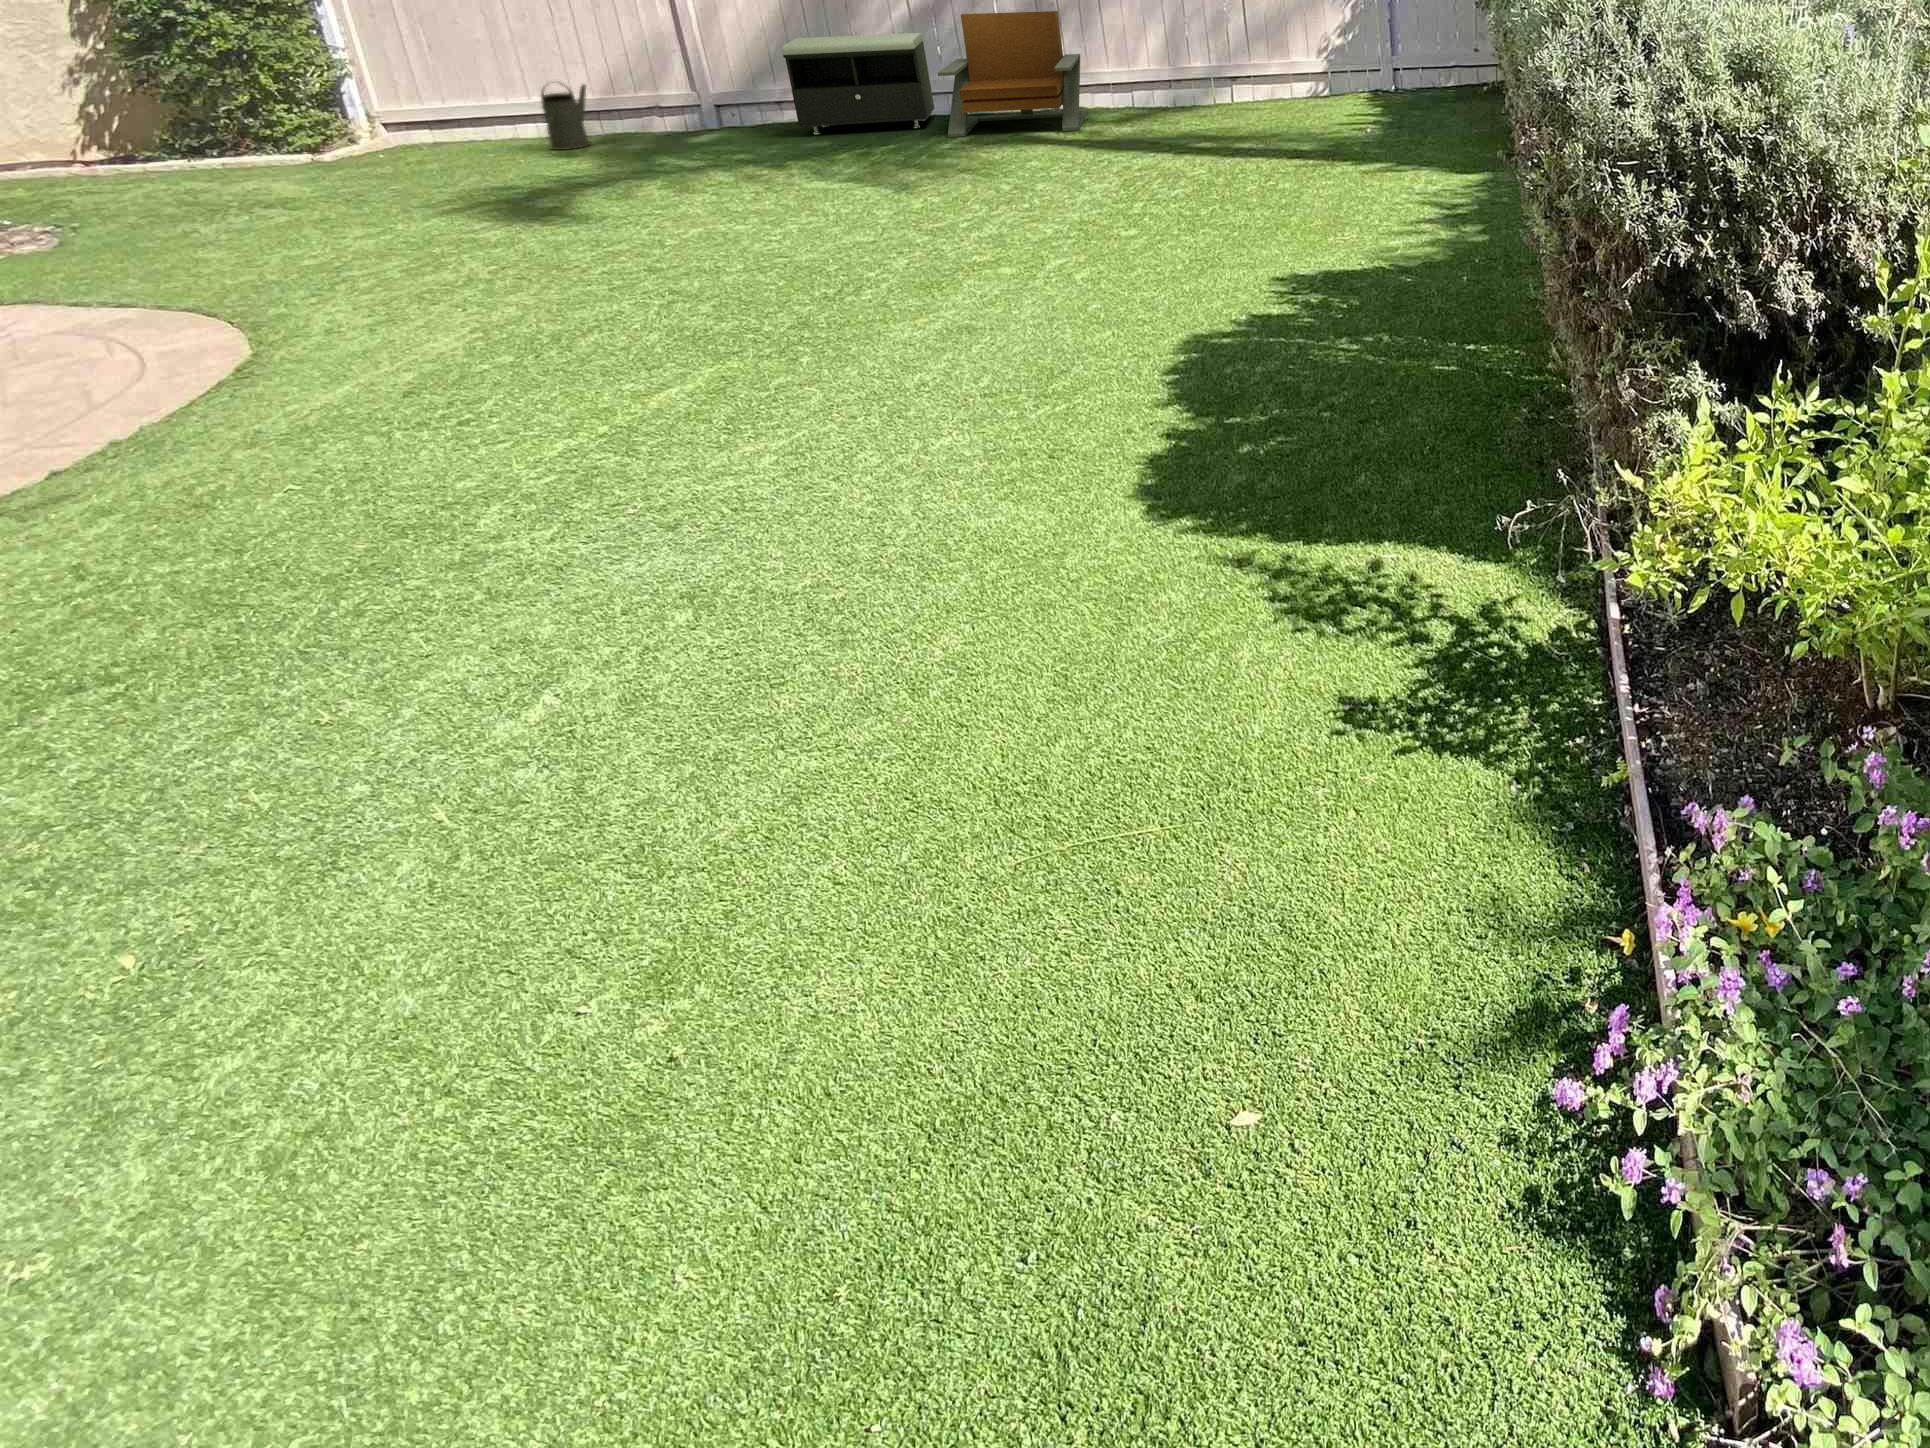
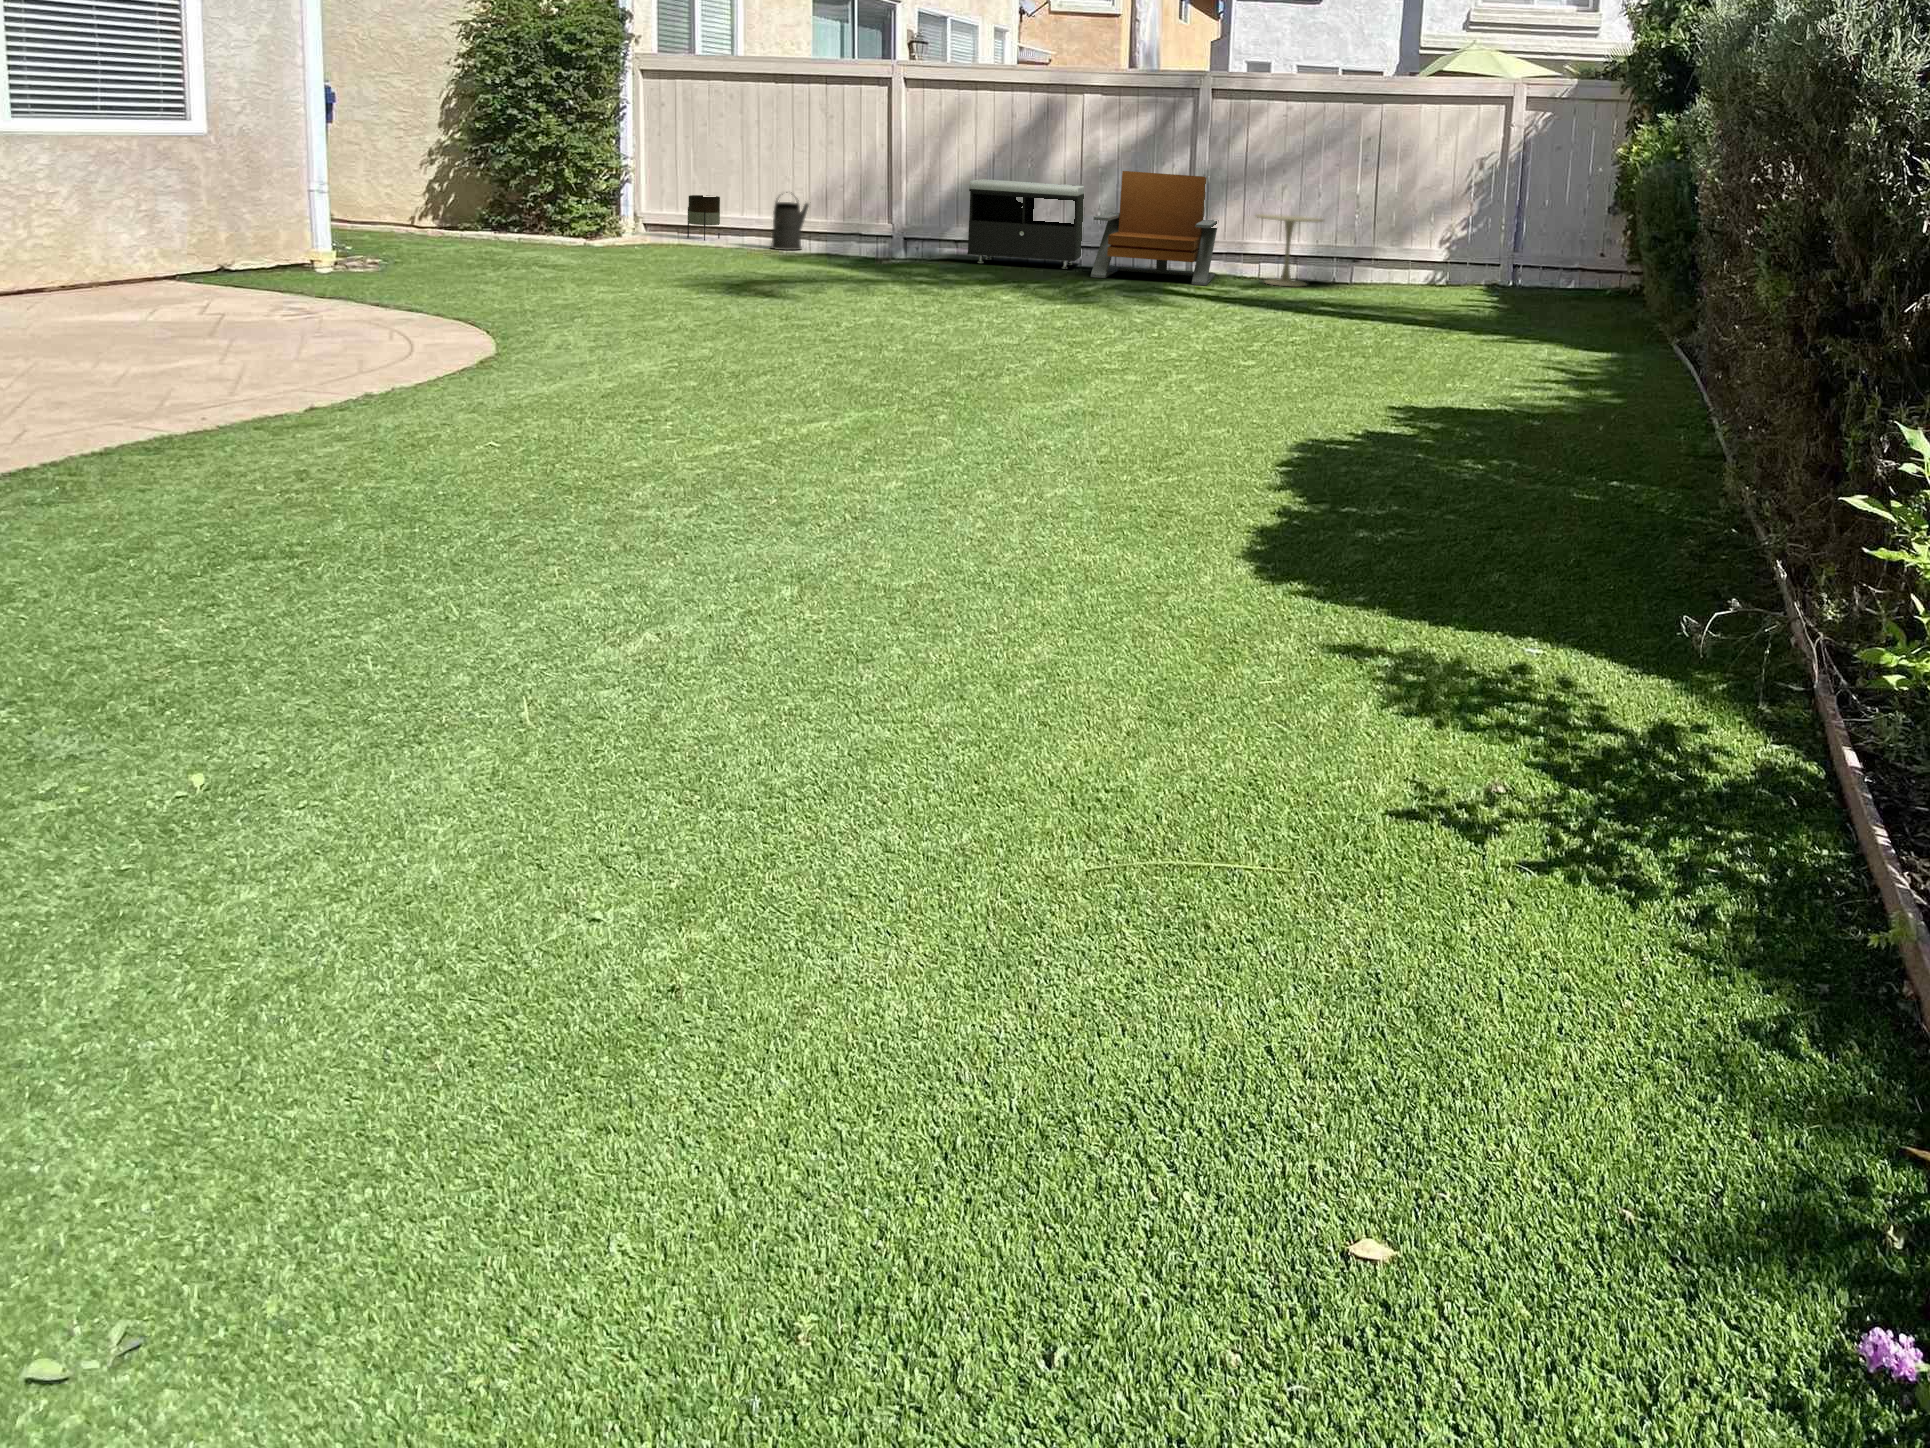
side table: none [1118,40,1194,118] -> present [1256,214,1323,287]
planter: none [422,93,479,148] -> present [687,195,720,241]

